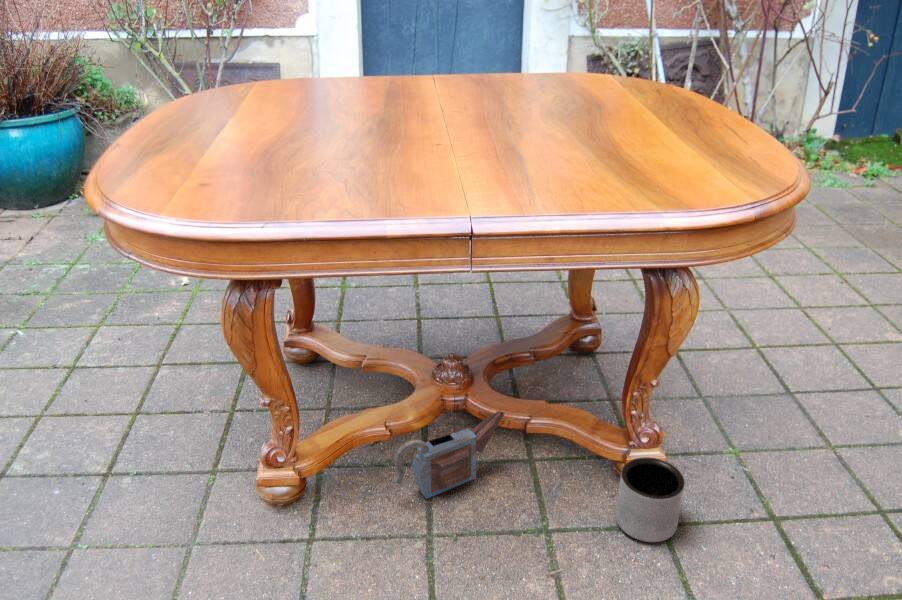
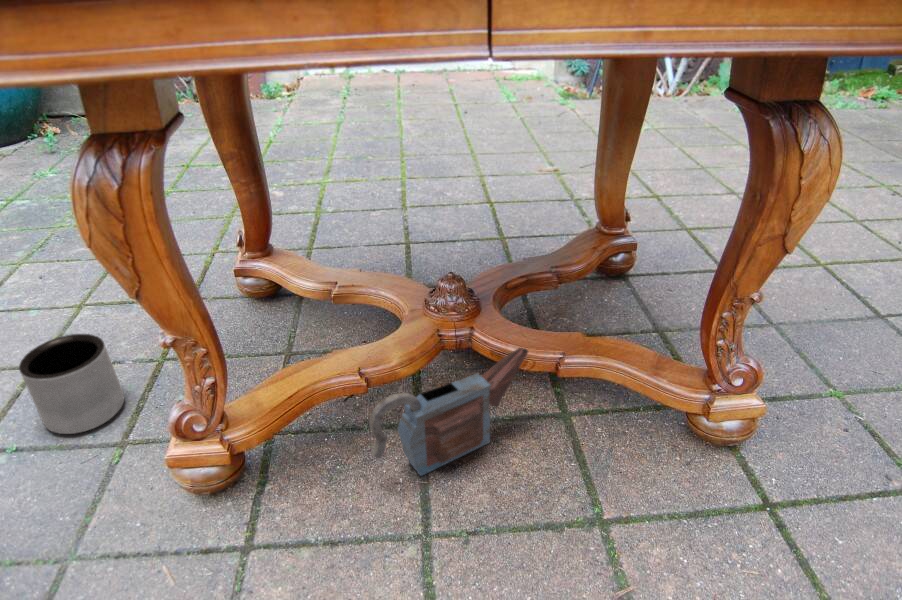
planter: present [615,457,685,542] -> present [19,334,124,434]

